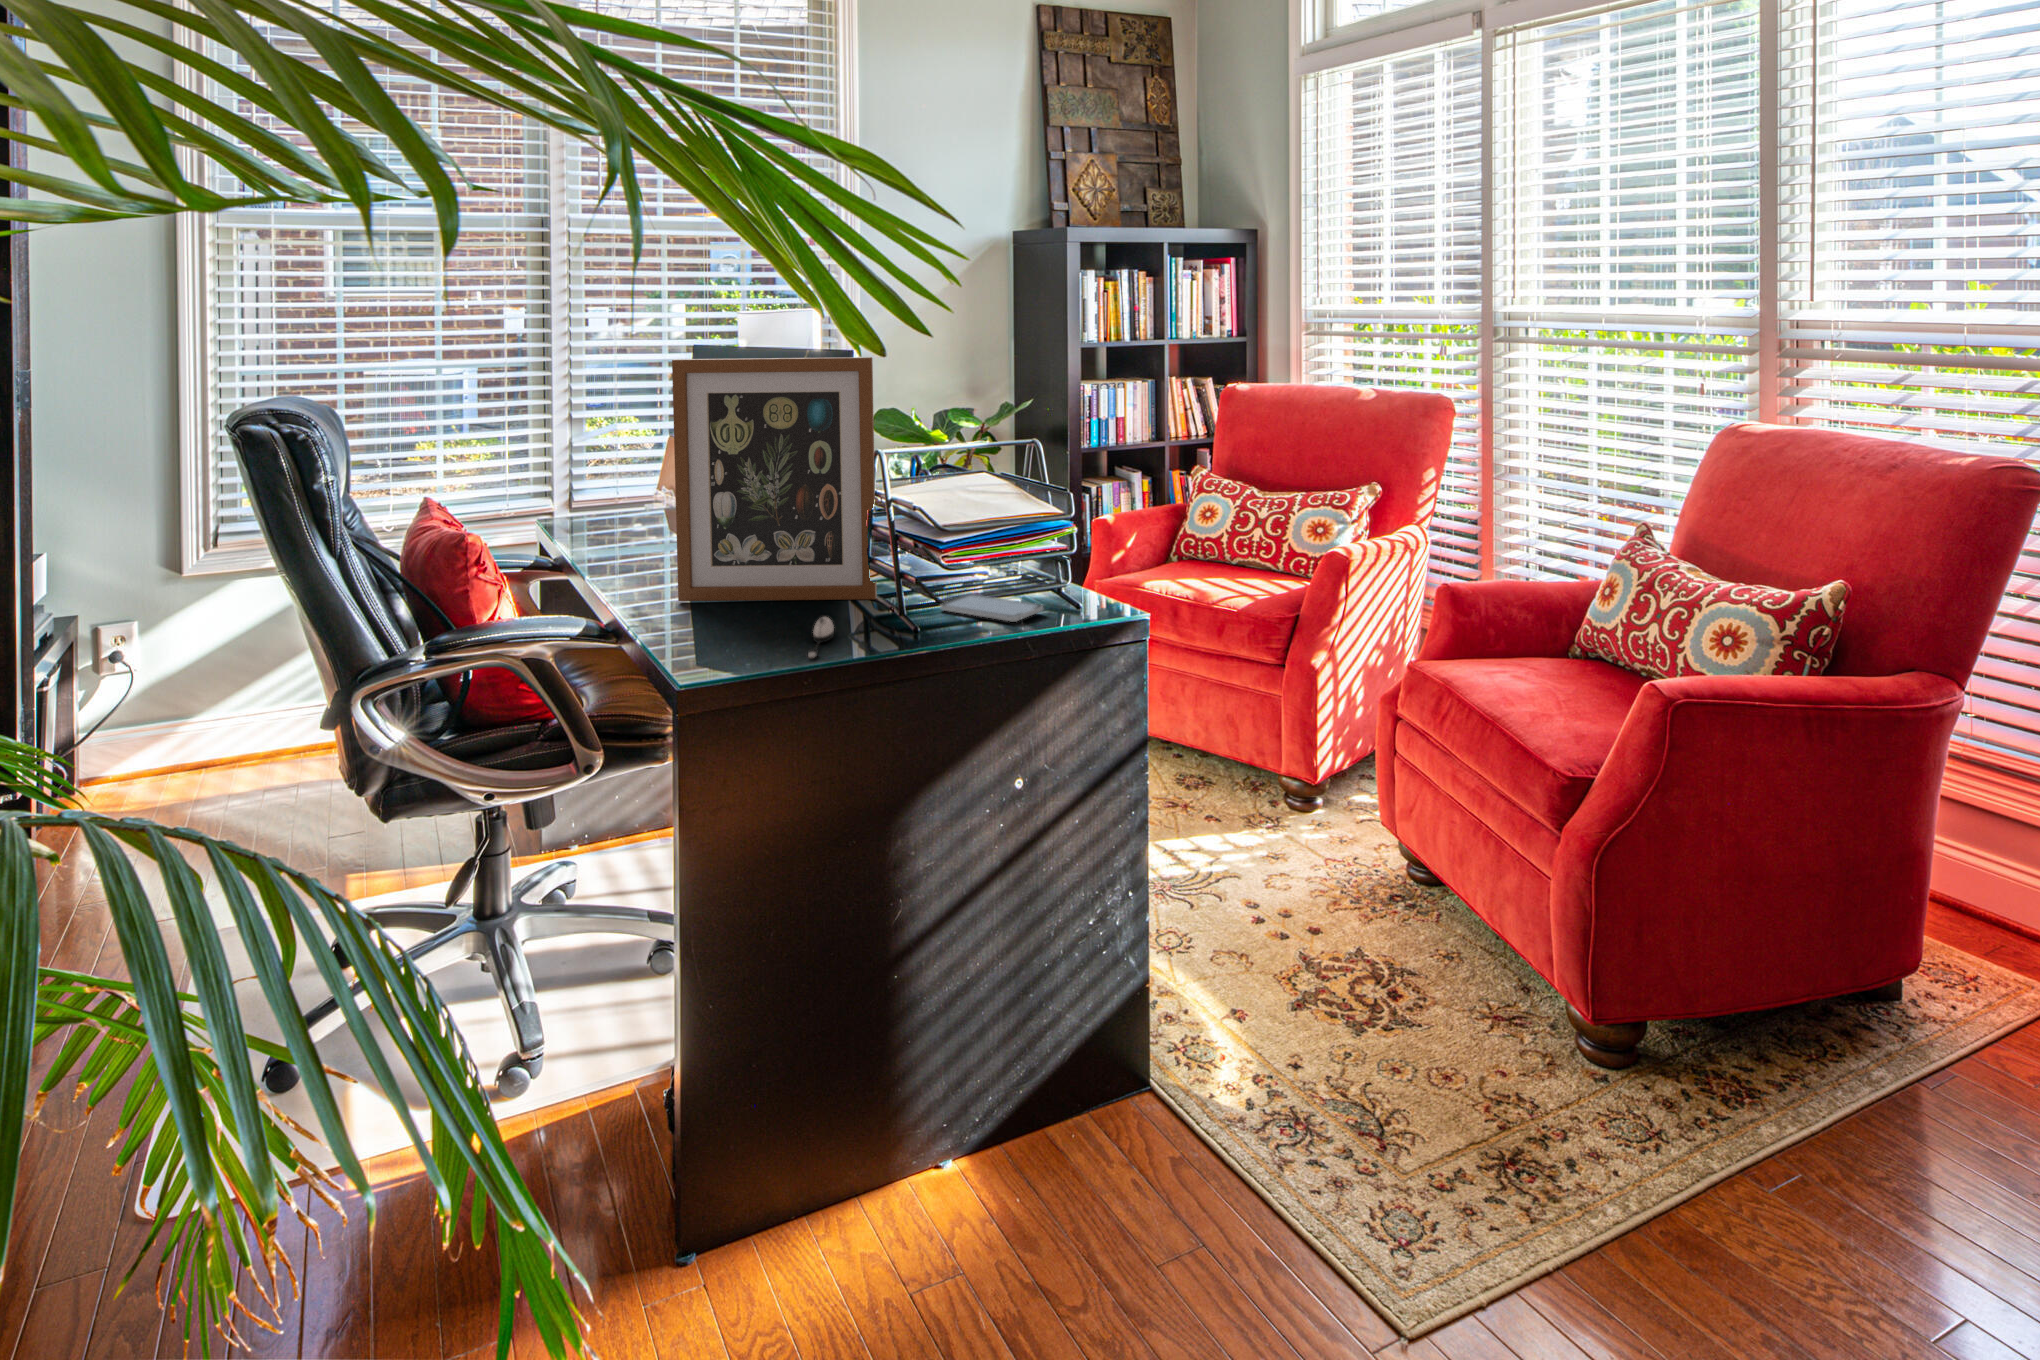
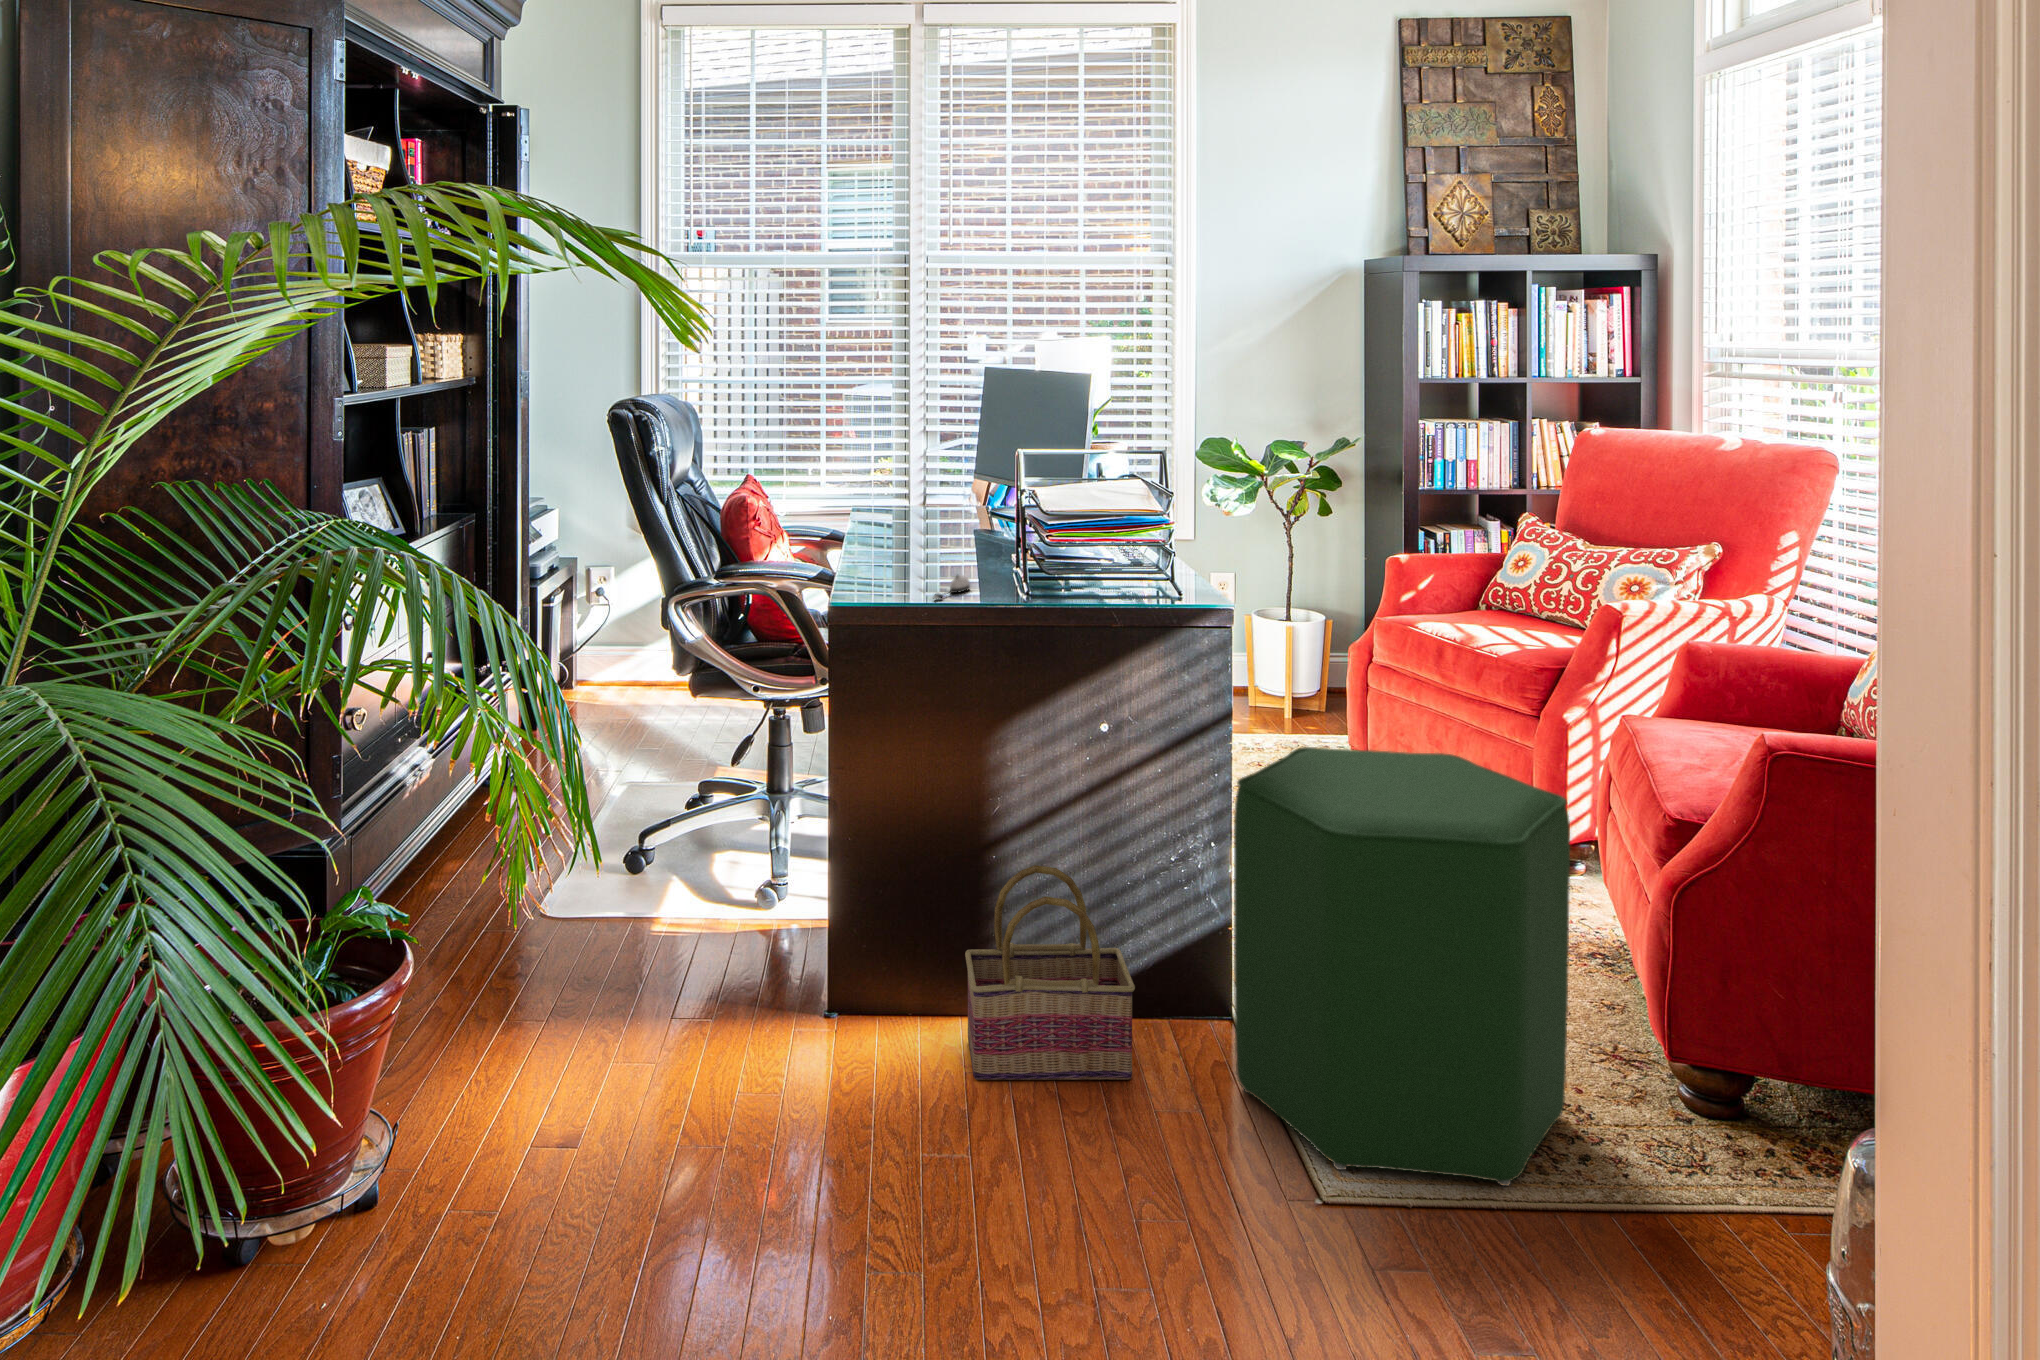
picture frame: present [672,357,877,601] -> none [890,375,1034,574]
smartphone: present [940,595,1043,622] -> none [1067,576,1142,596]
ottoman: none [1203,743,1541,1265] -> present [1234,747,1570,1186]
basket: none [873,971,1100,1288] -> present [965,865,1135,1080]

